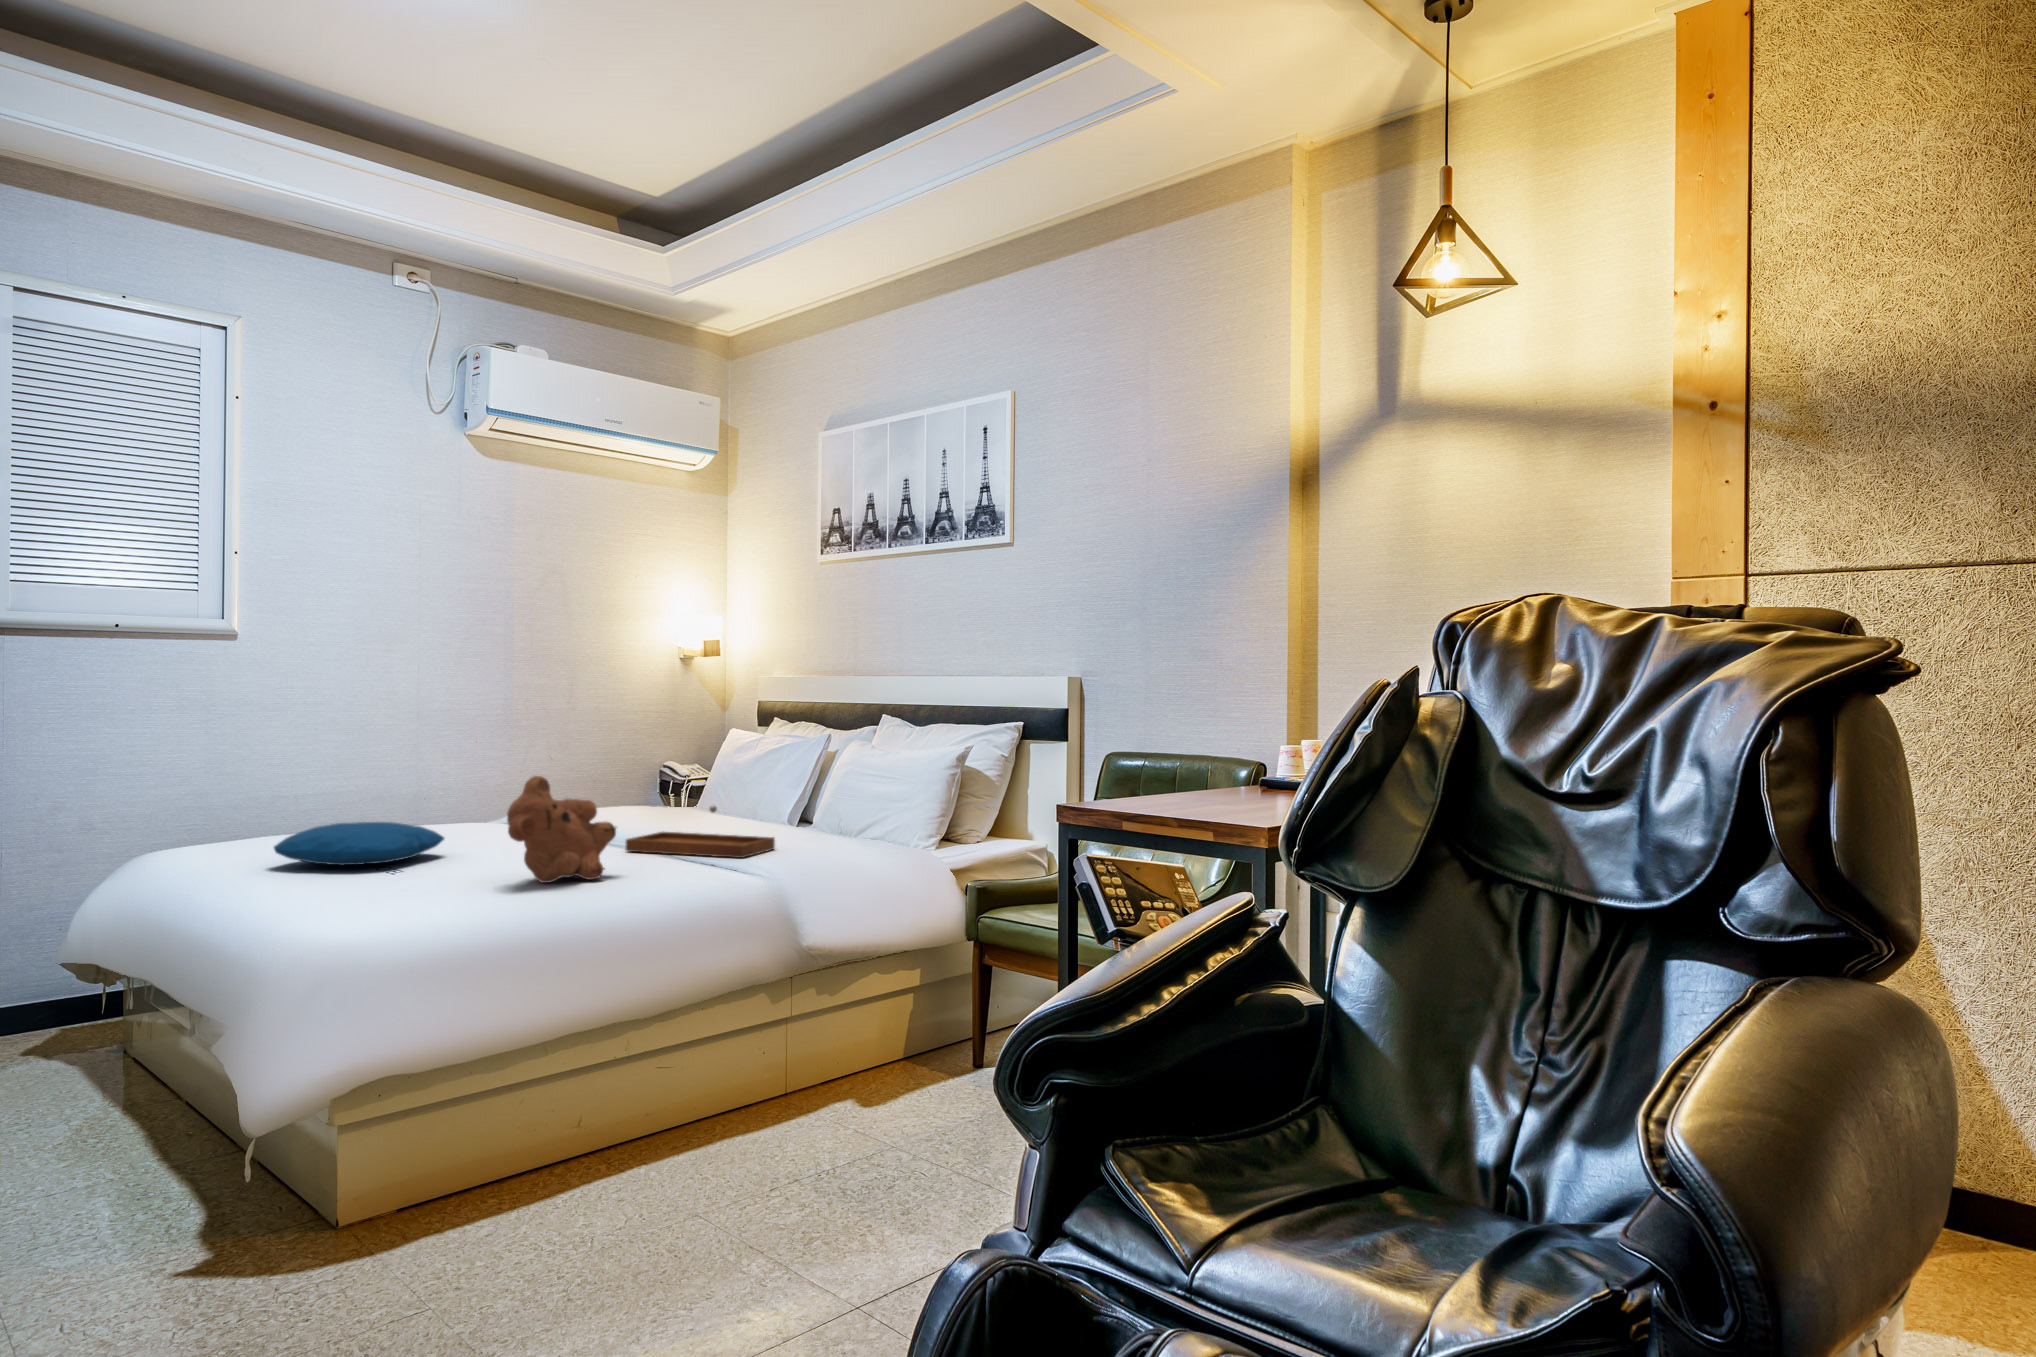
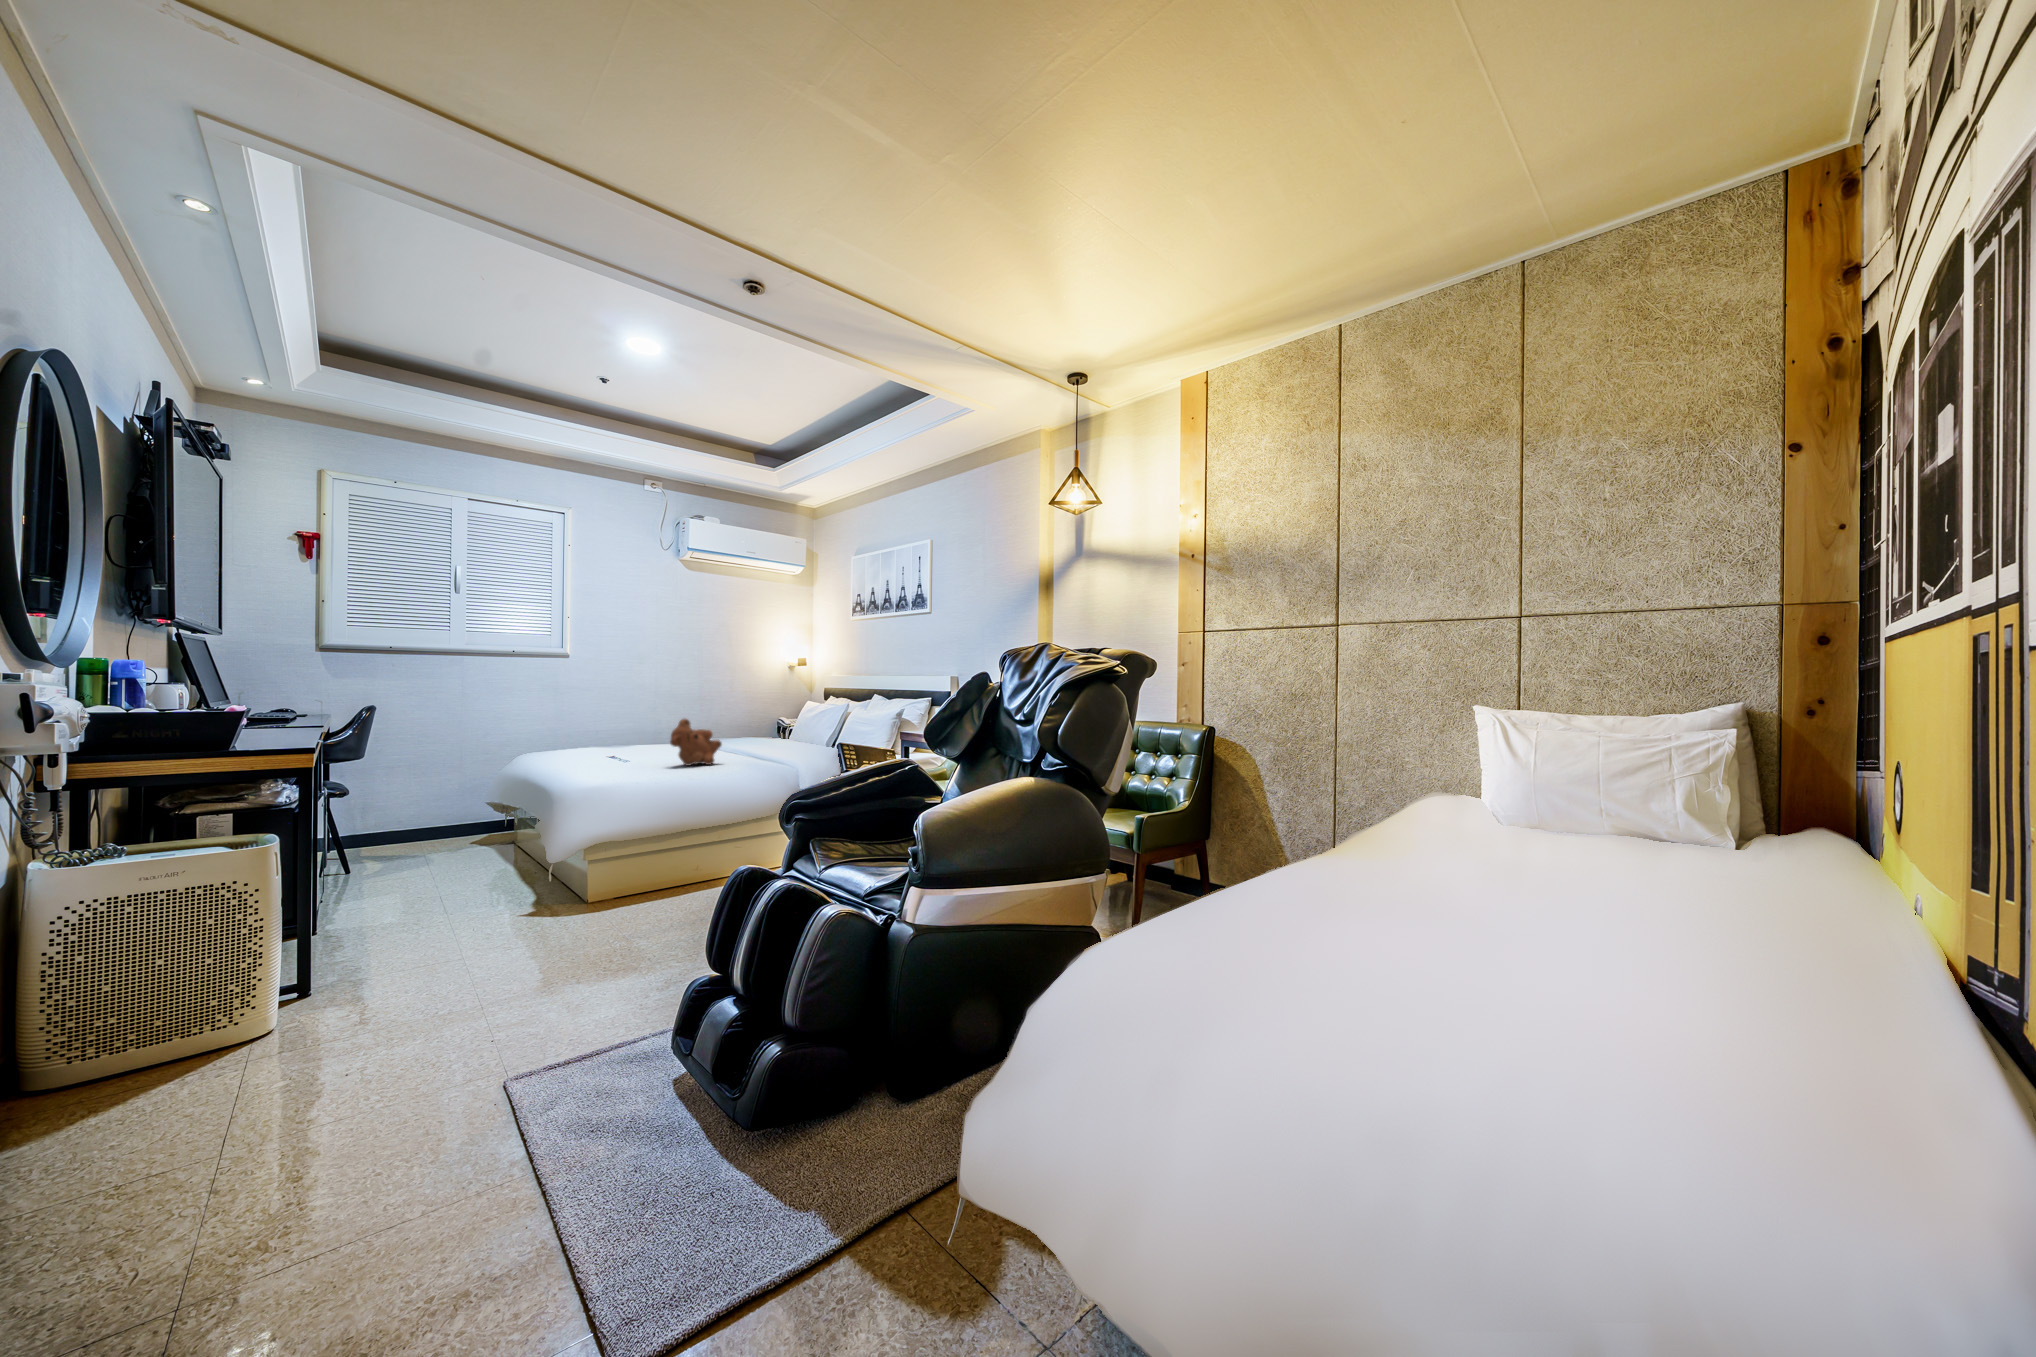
tray: present [626,806,775,858] -> none [734,735,803,759]
pillow: present [274,822,444,865] -> none [573,741,652,758]

